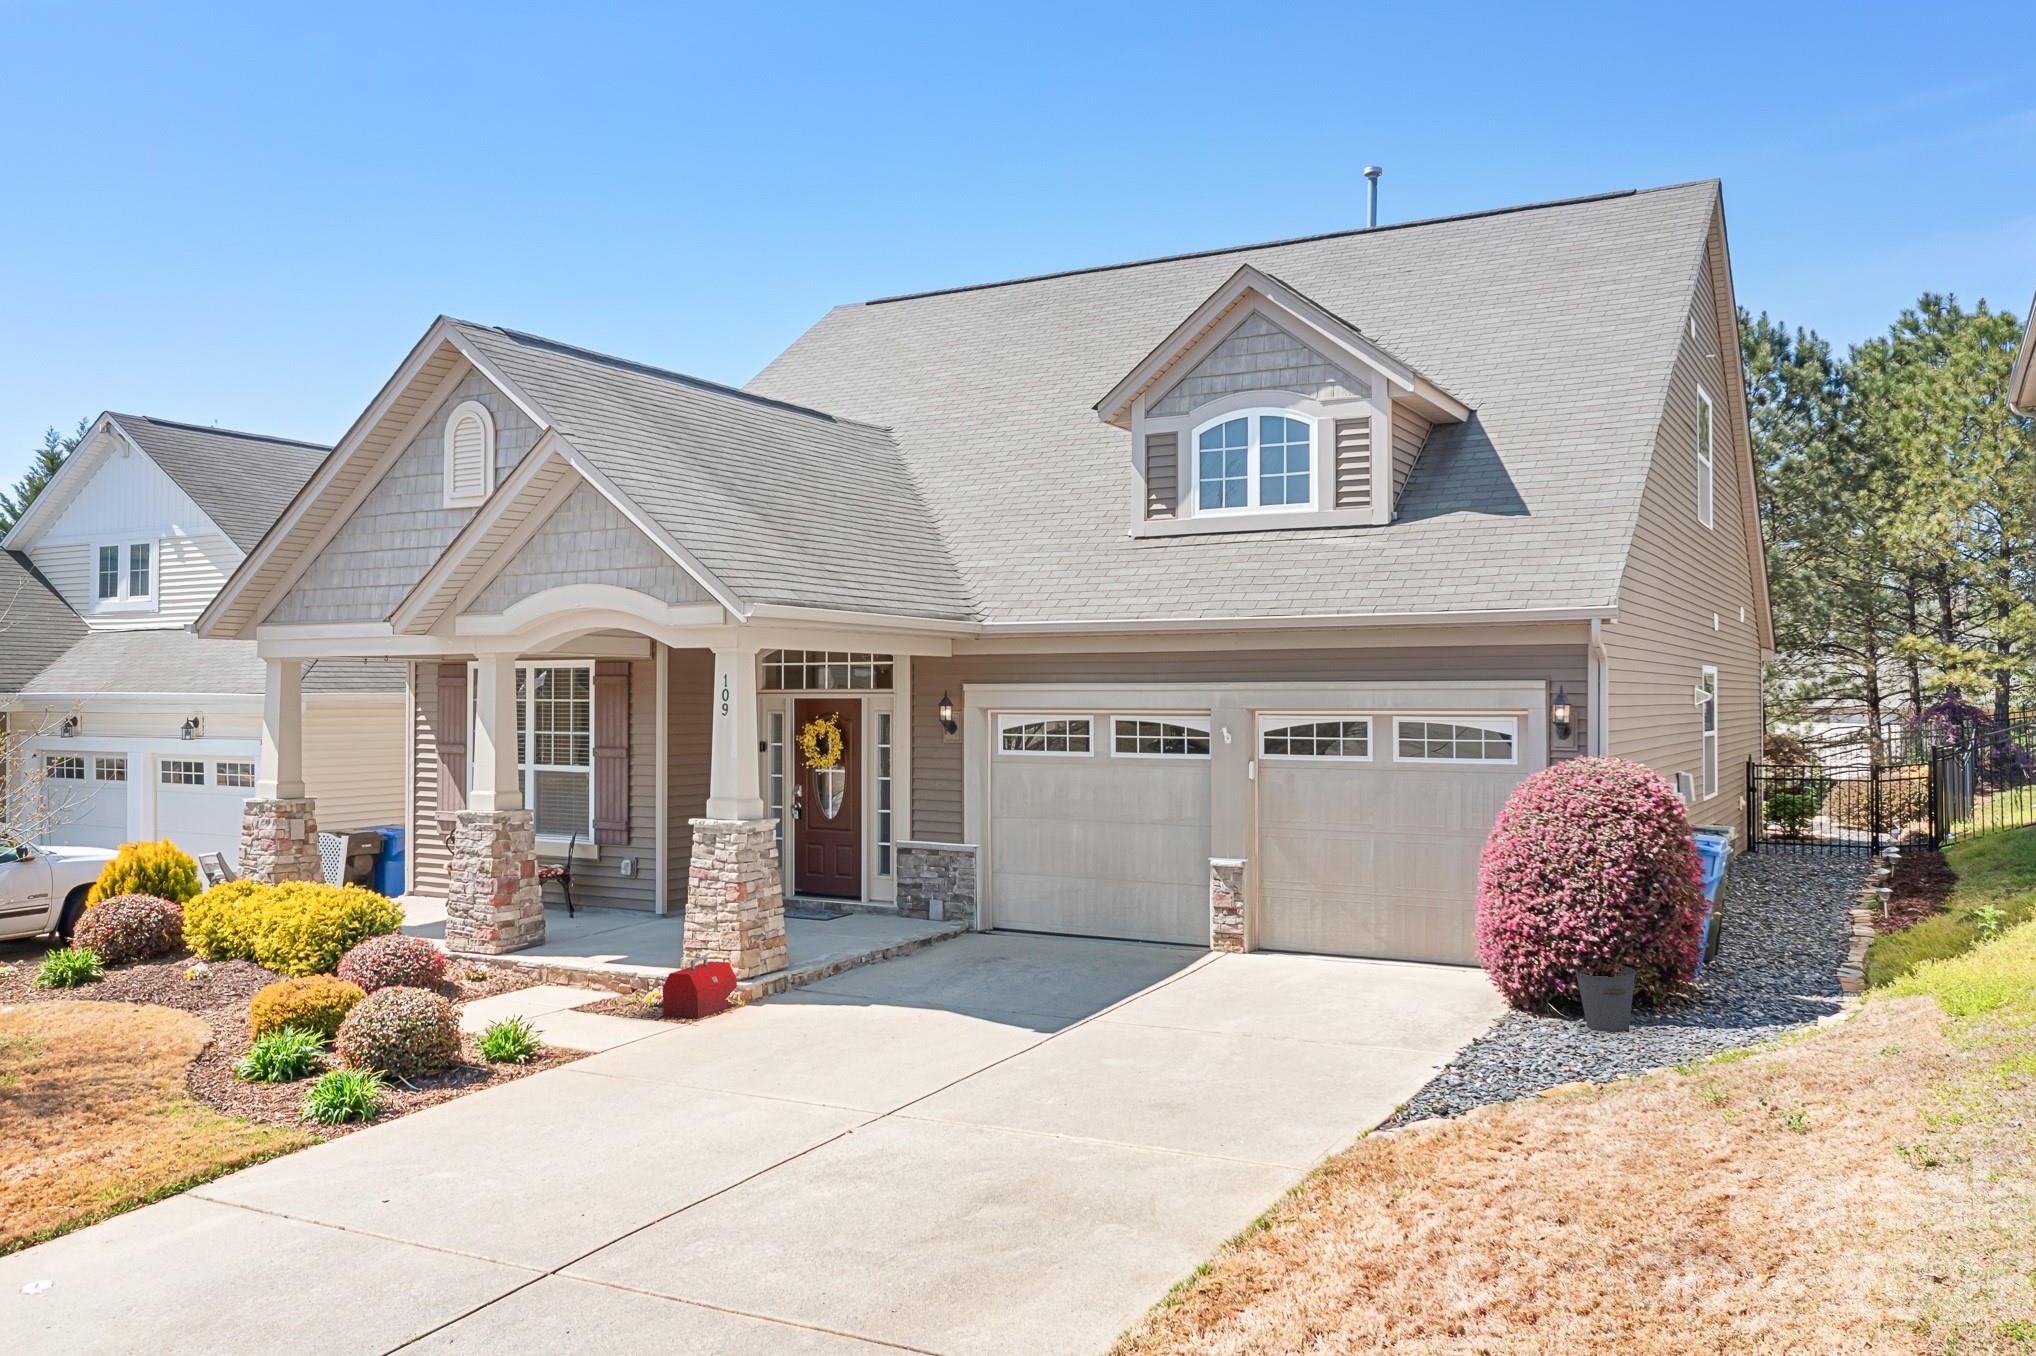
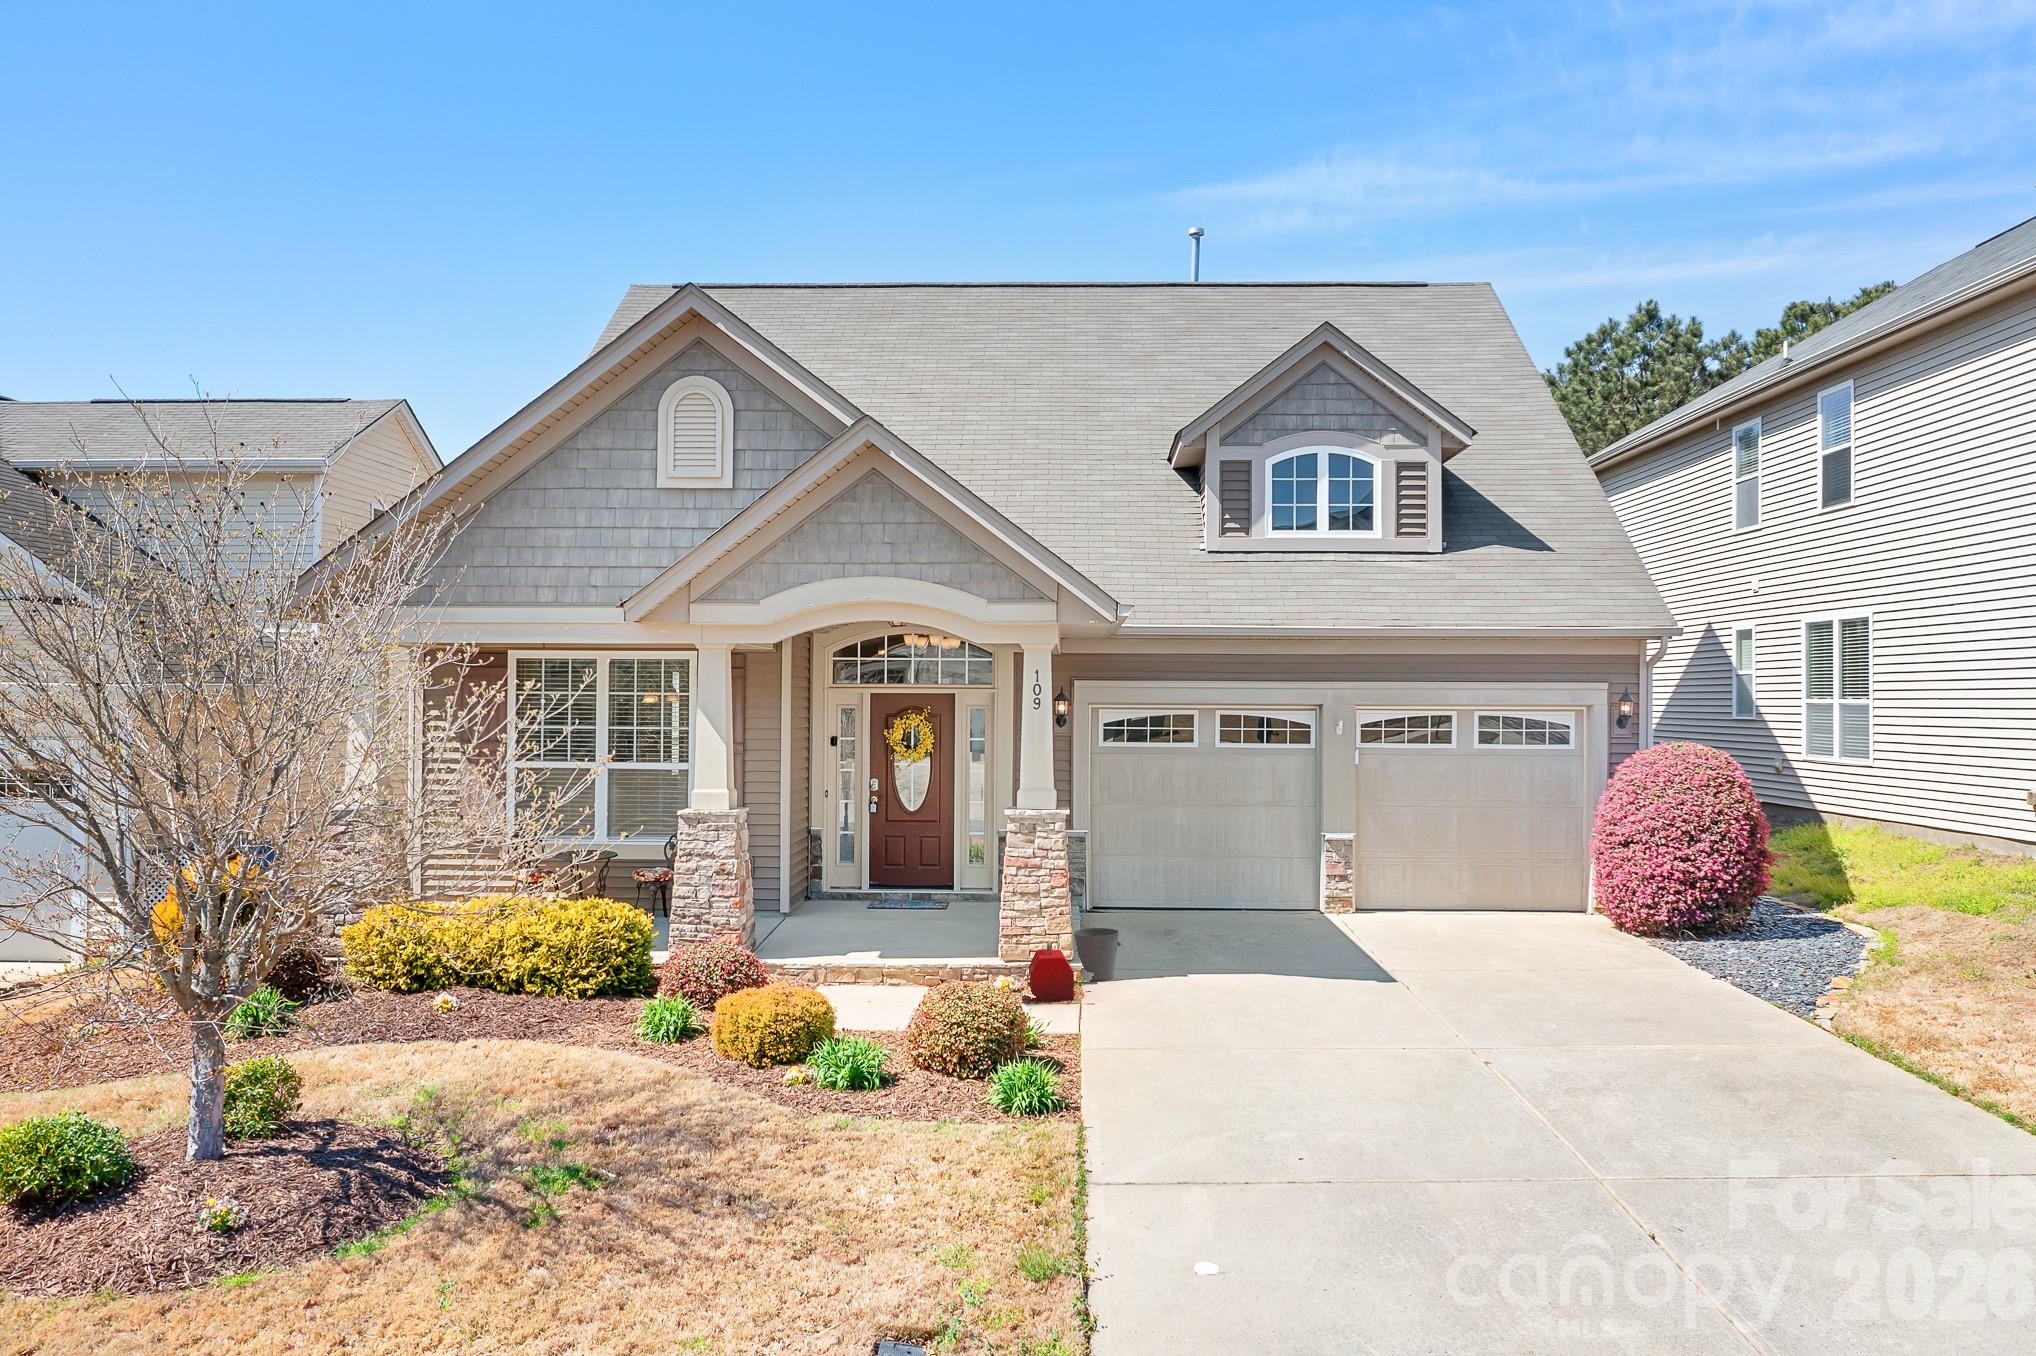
bucket: present [1575,967,1636,1031] -> present [1074,927,1121,981]

